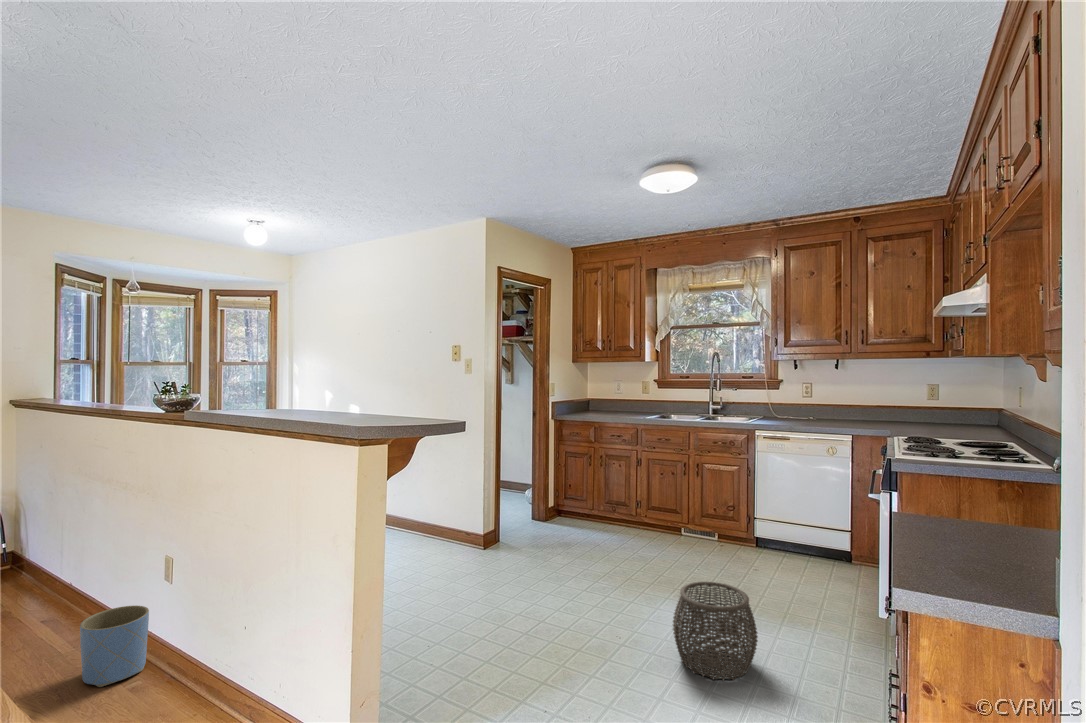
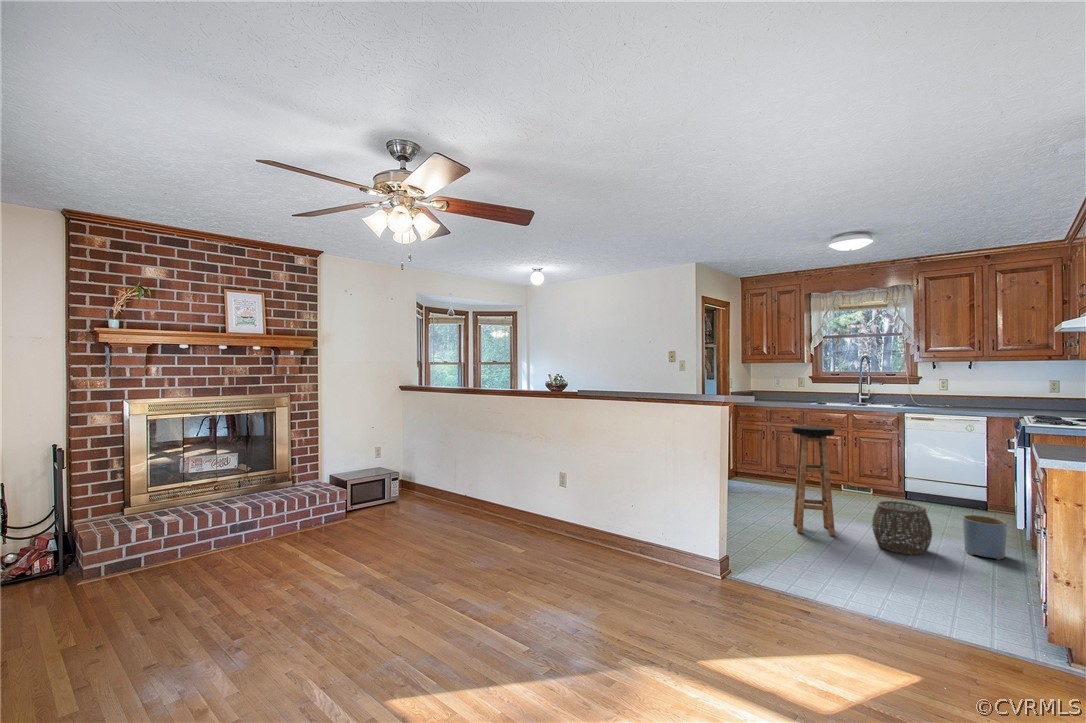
bar stool: none [572,459,632,637] -> present [792,426,835,536]
planter: present [80,606,149,687] -> present [963,515,1007,560]

